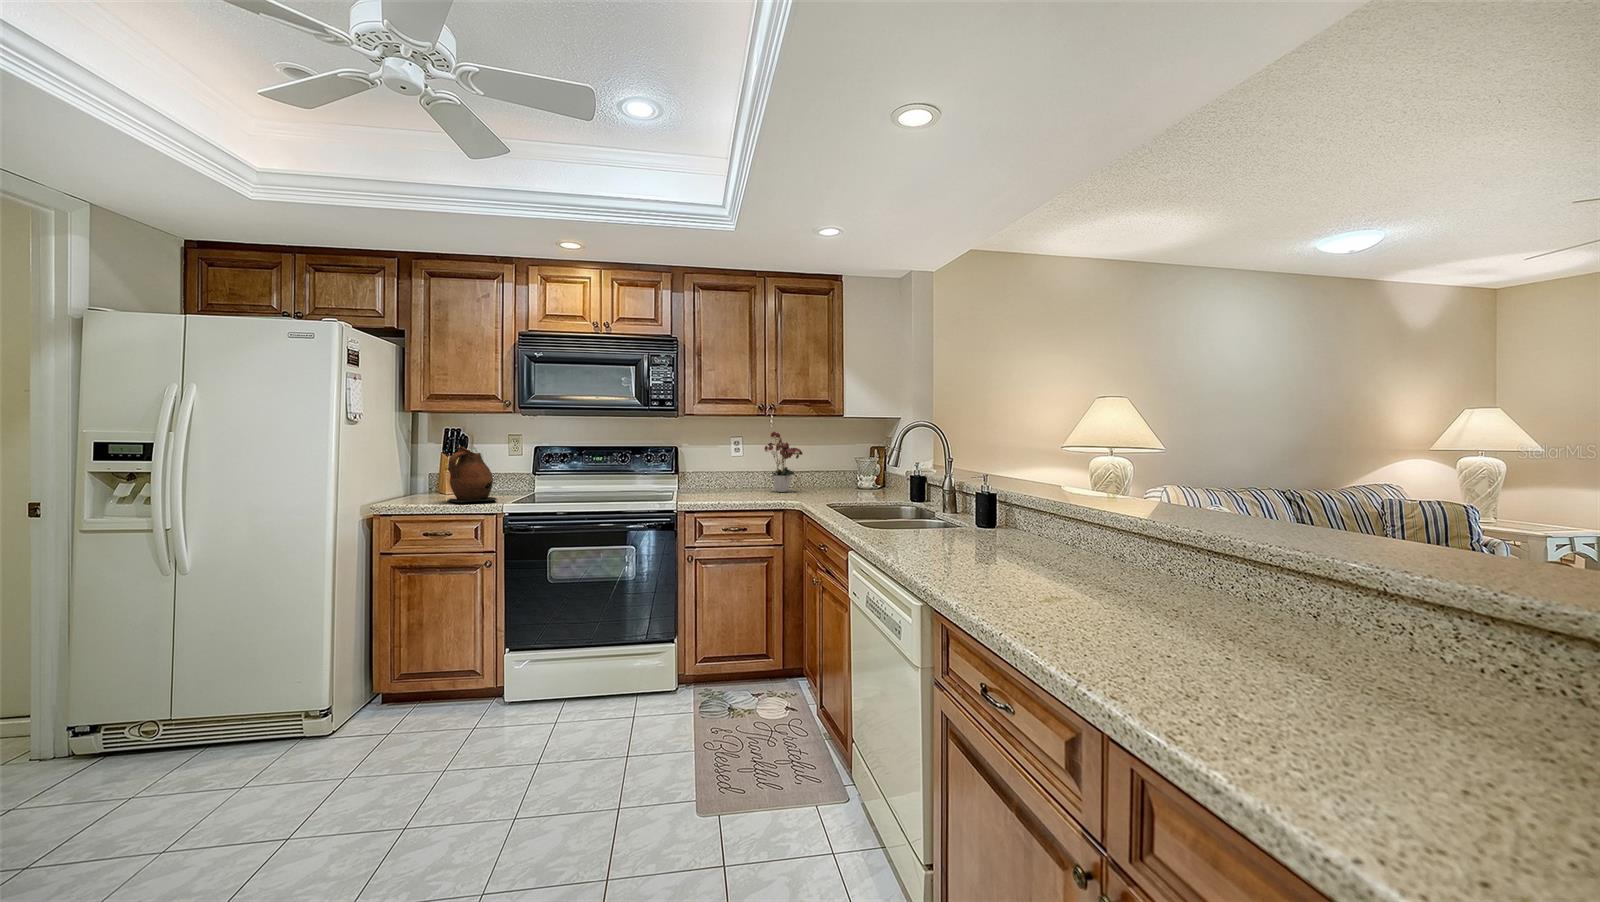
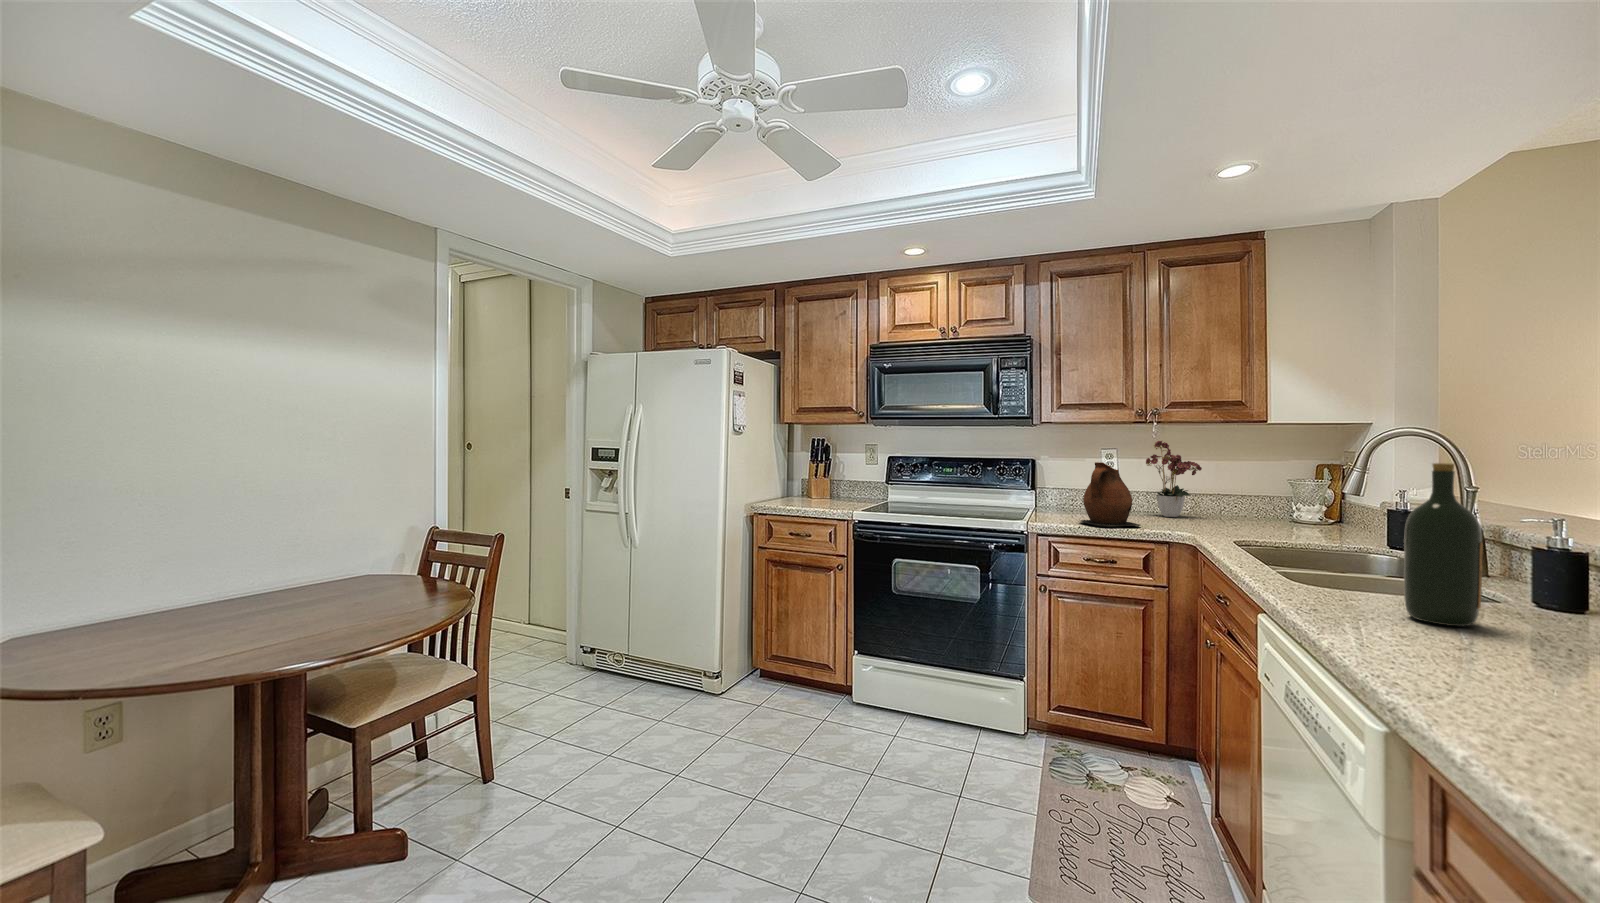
wine bottle: none [923,443,958,543] -> present [1404,463,1483,626]
ceramic pitcher: present [449,447,497,502] -> present [1081,462,1141,526]

